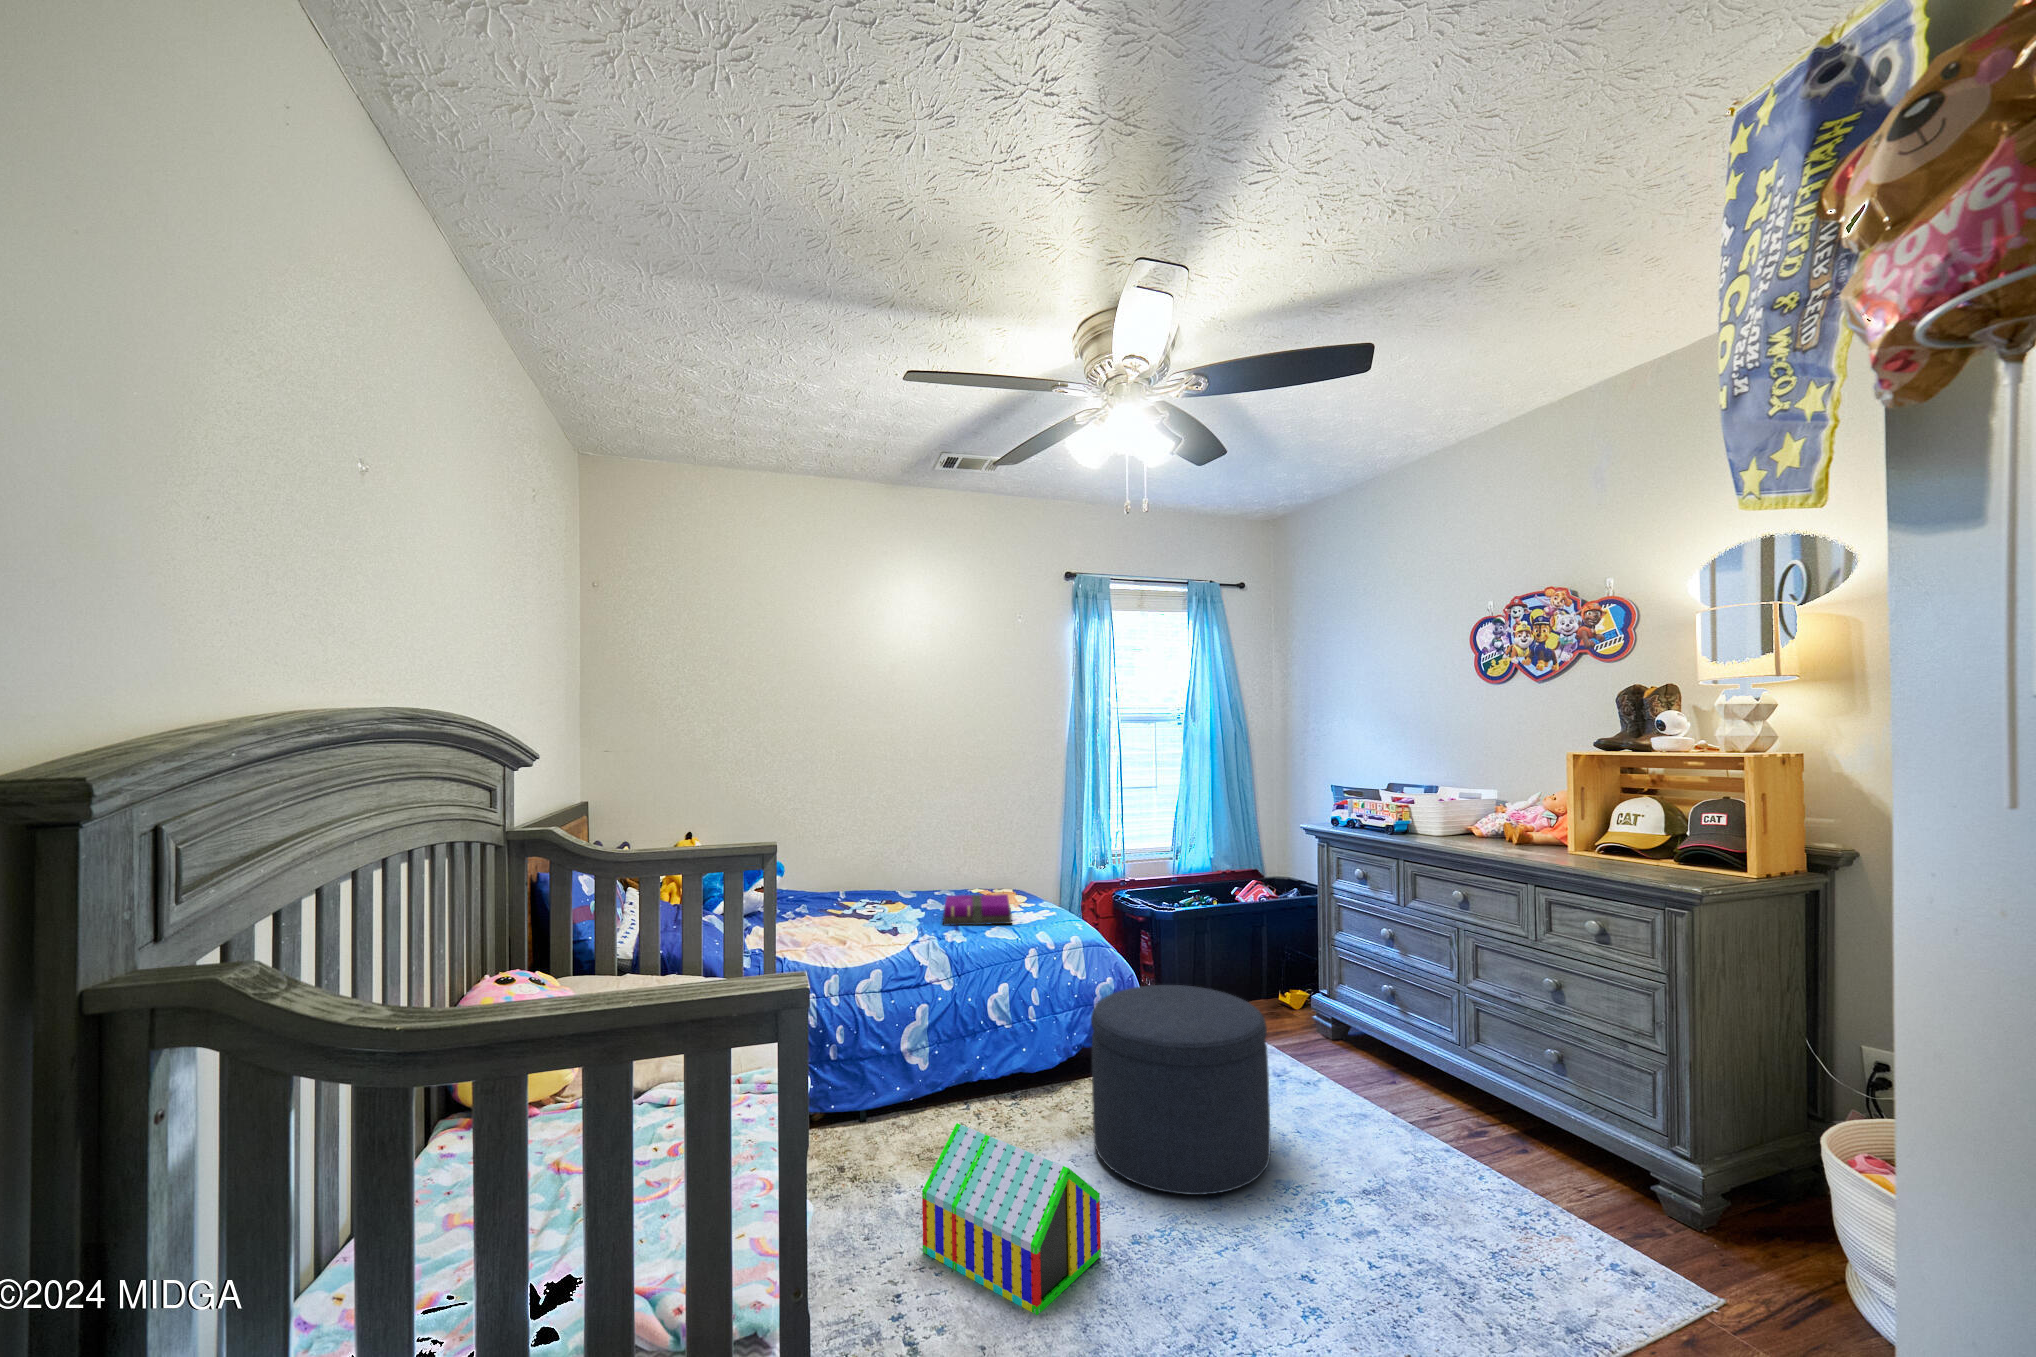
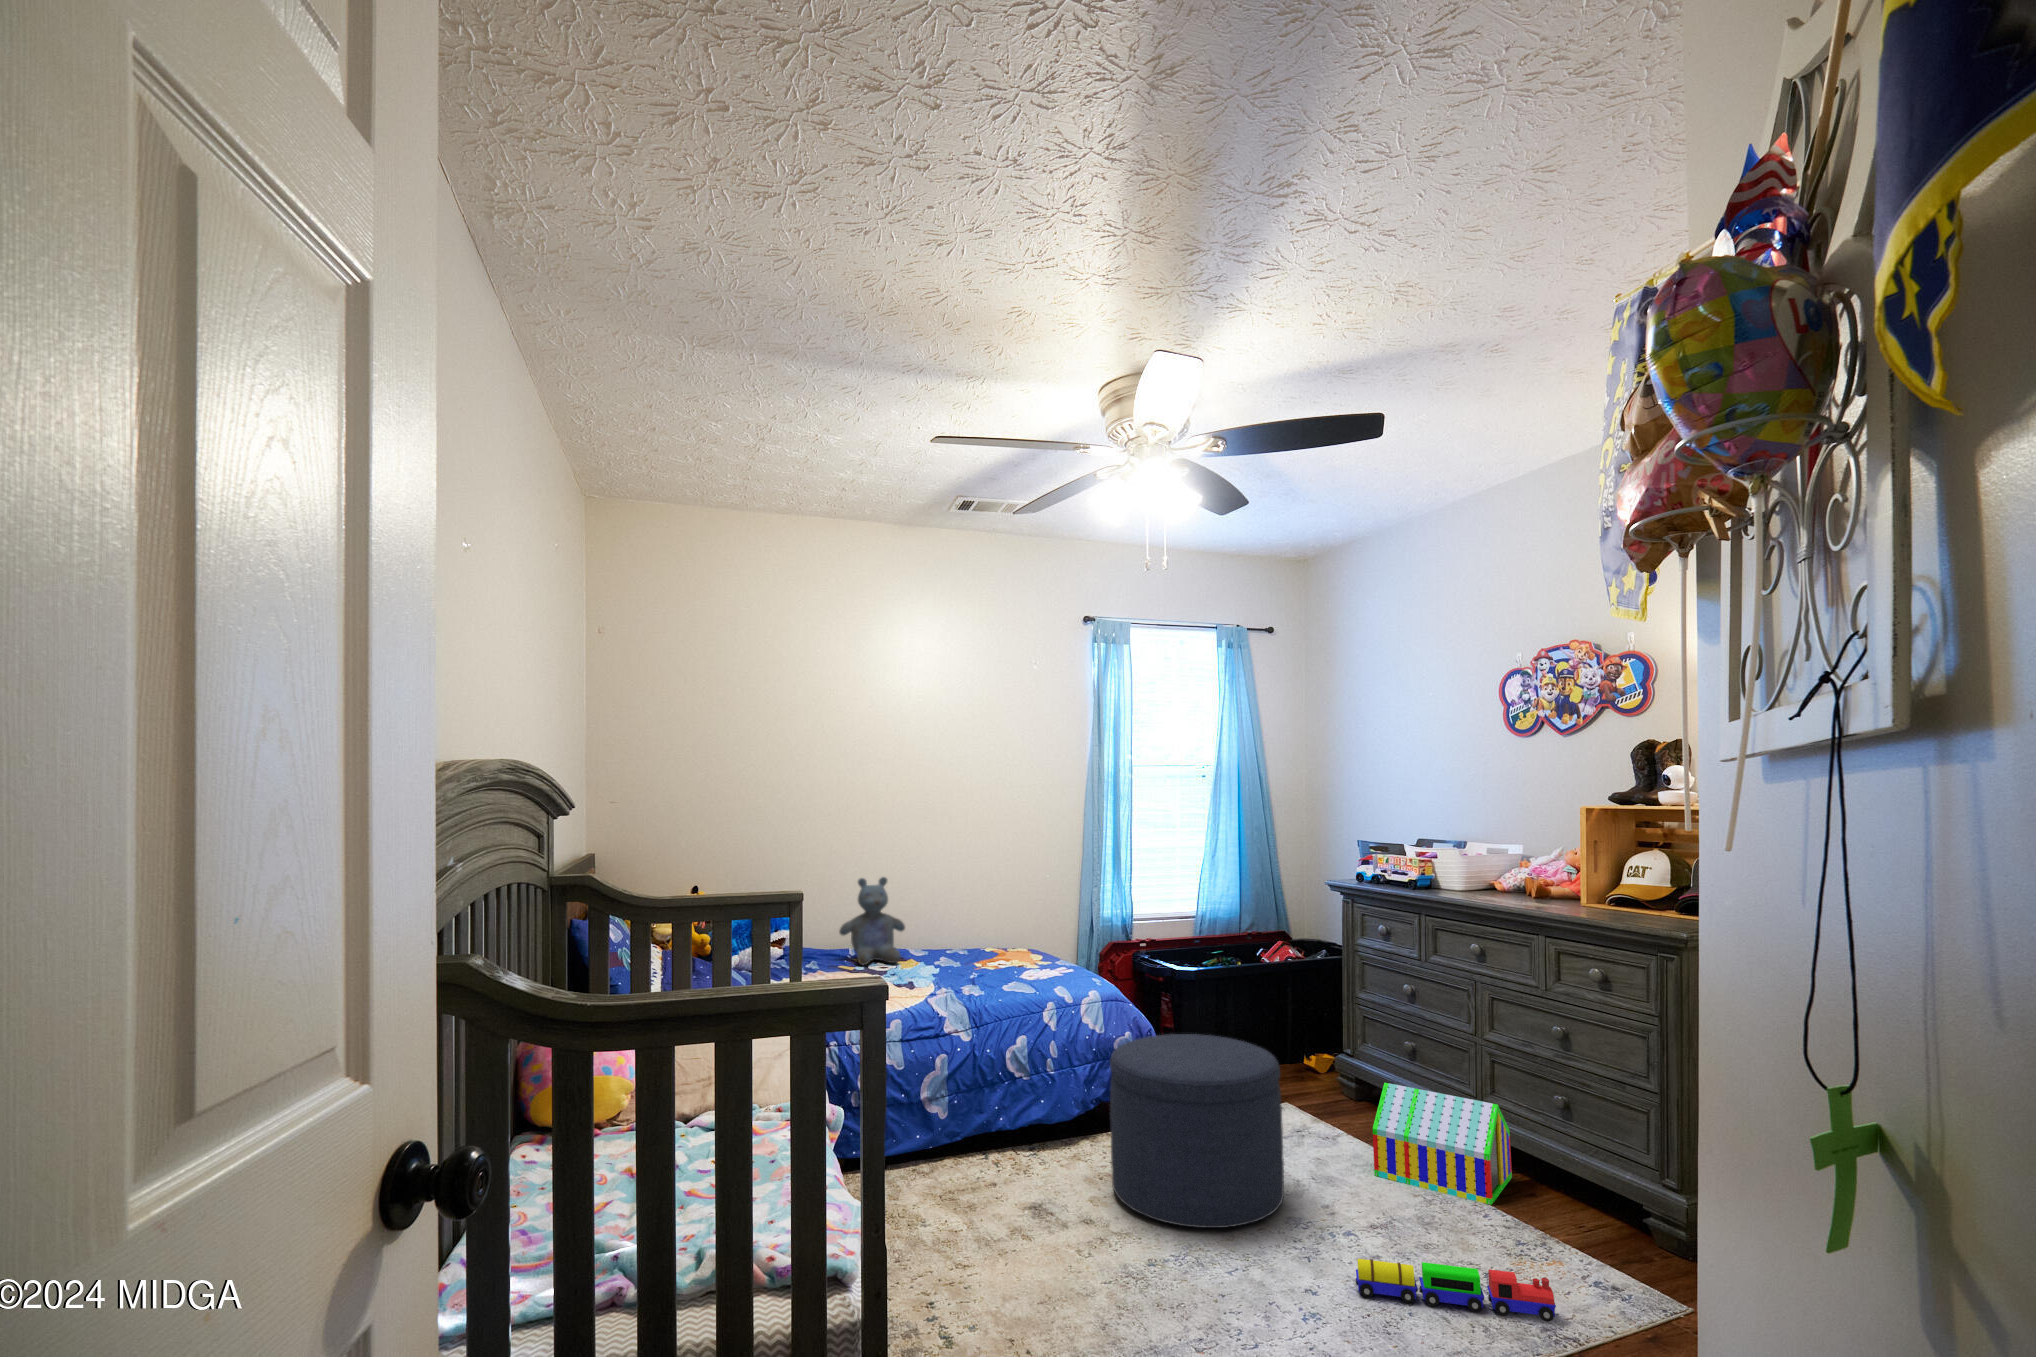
stuffed bear: none [829,824,894,911] -> present [839,877,905,965]
notebook: present [943,894,1012,926] -> none [958,950,1029,980]
toy house: present [922,1123,1101,1315] -> present [1373,1083,1512,1205]
toy train: none [1355,1241,1581,1318] -> present [1355,1259,1556,1322]

